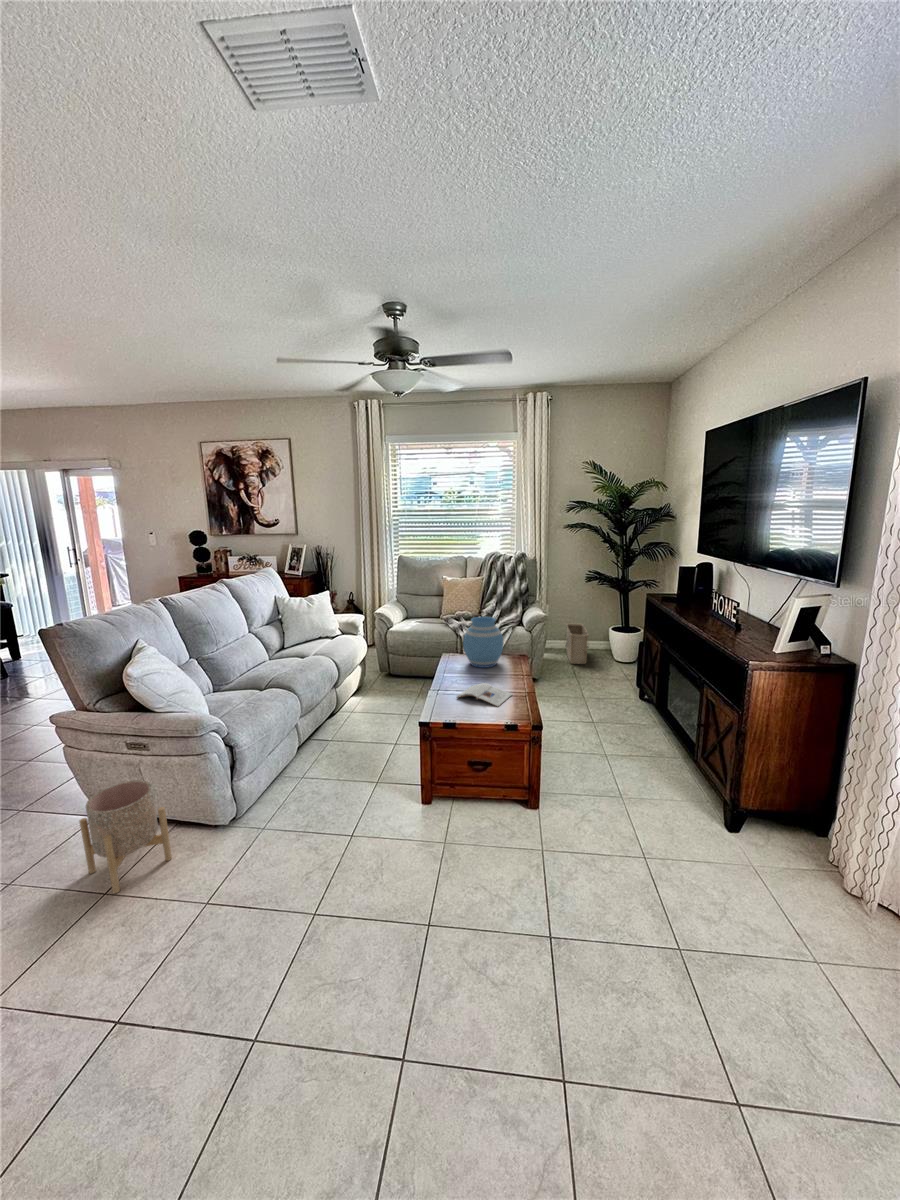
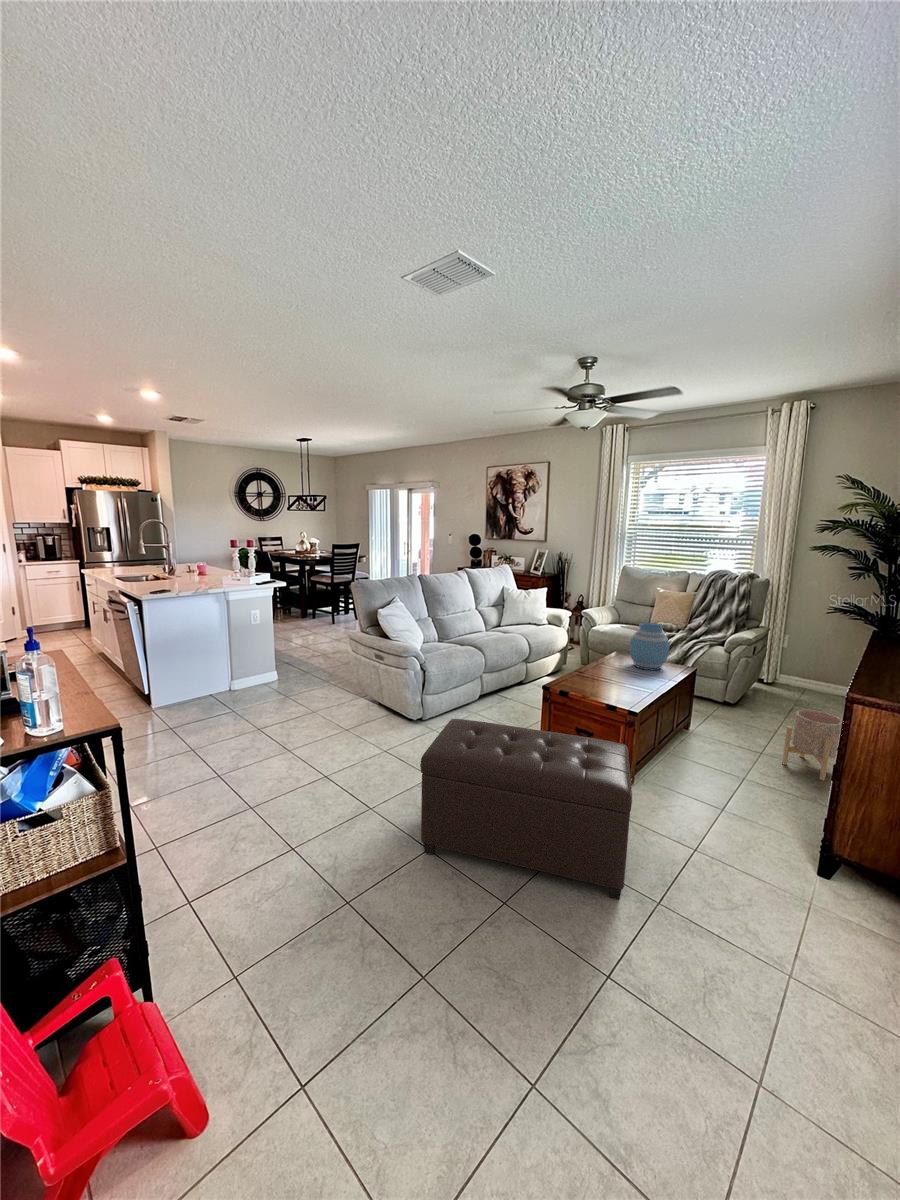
basket: present [566,623,589,664] -> none [798,660,833,708]
magazine: present [457,683,512,706] -> none [592,676,643,694]
ottoman: none [360,776,666,1076] -> present [420,719,632,900]
planter: present [80,780,172,893] -> present [782,710,842,781]

